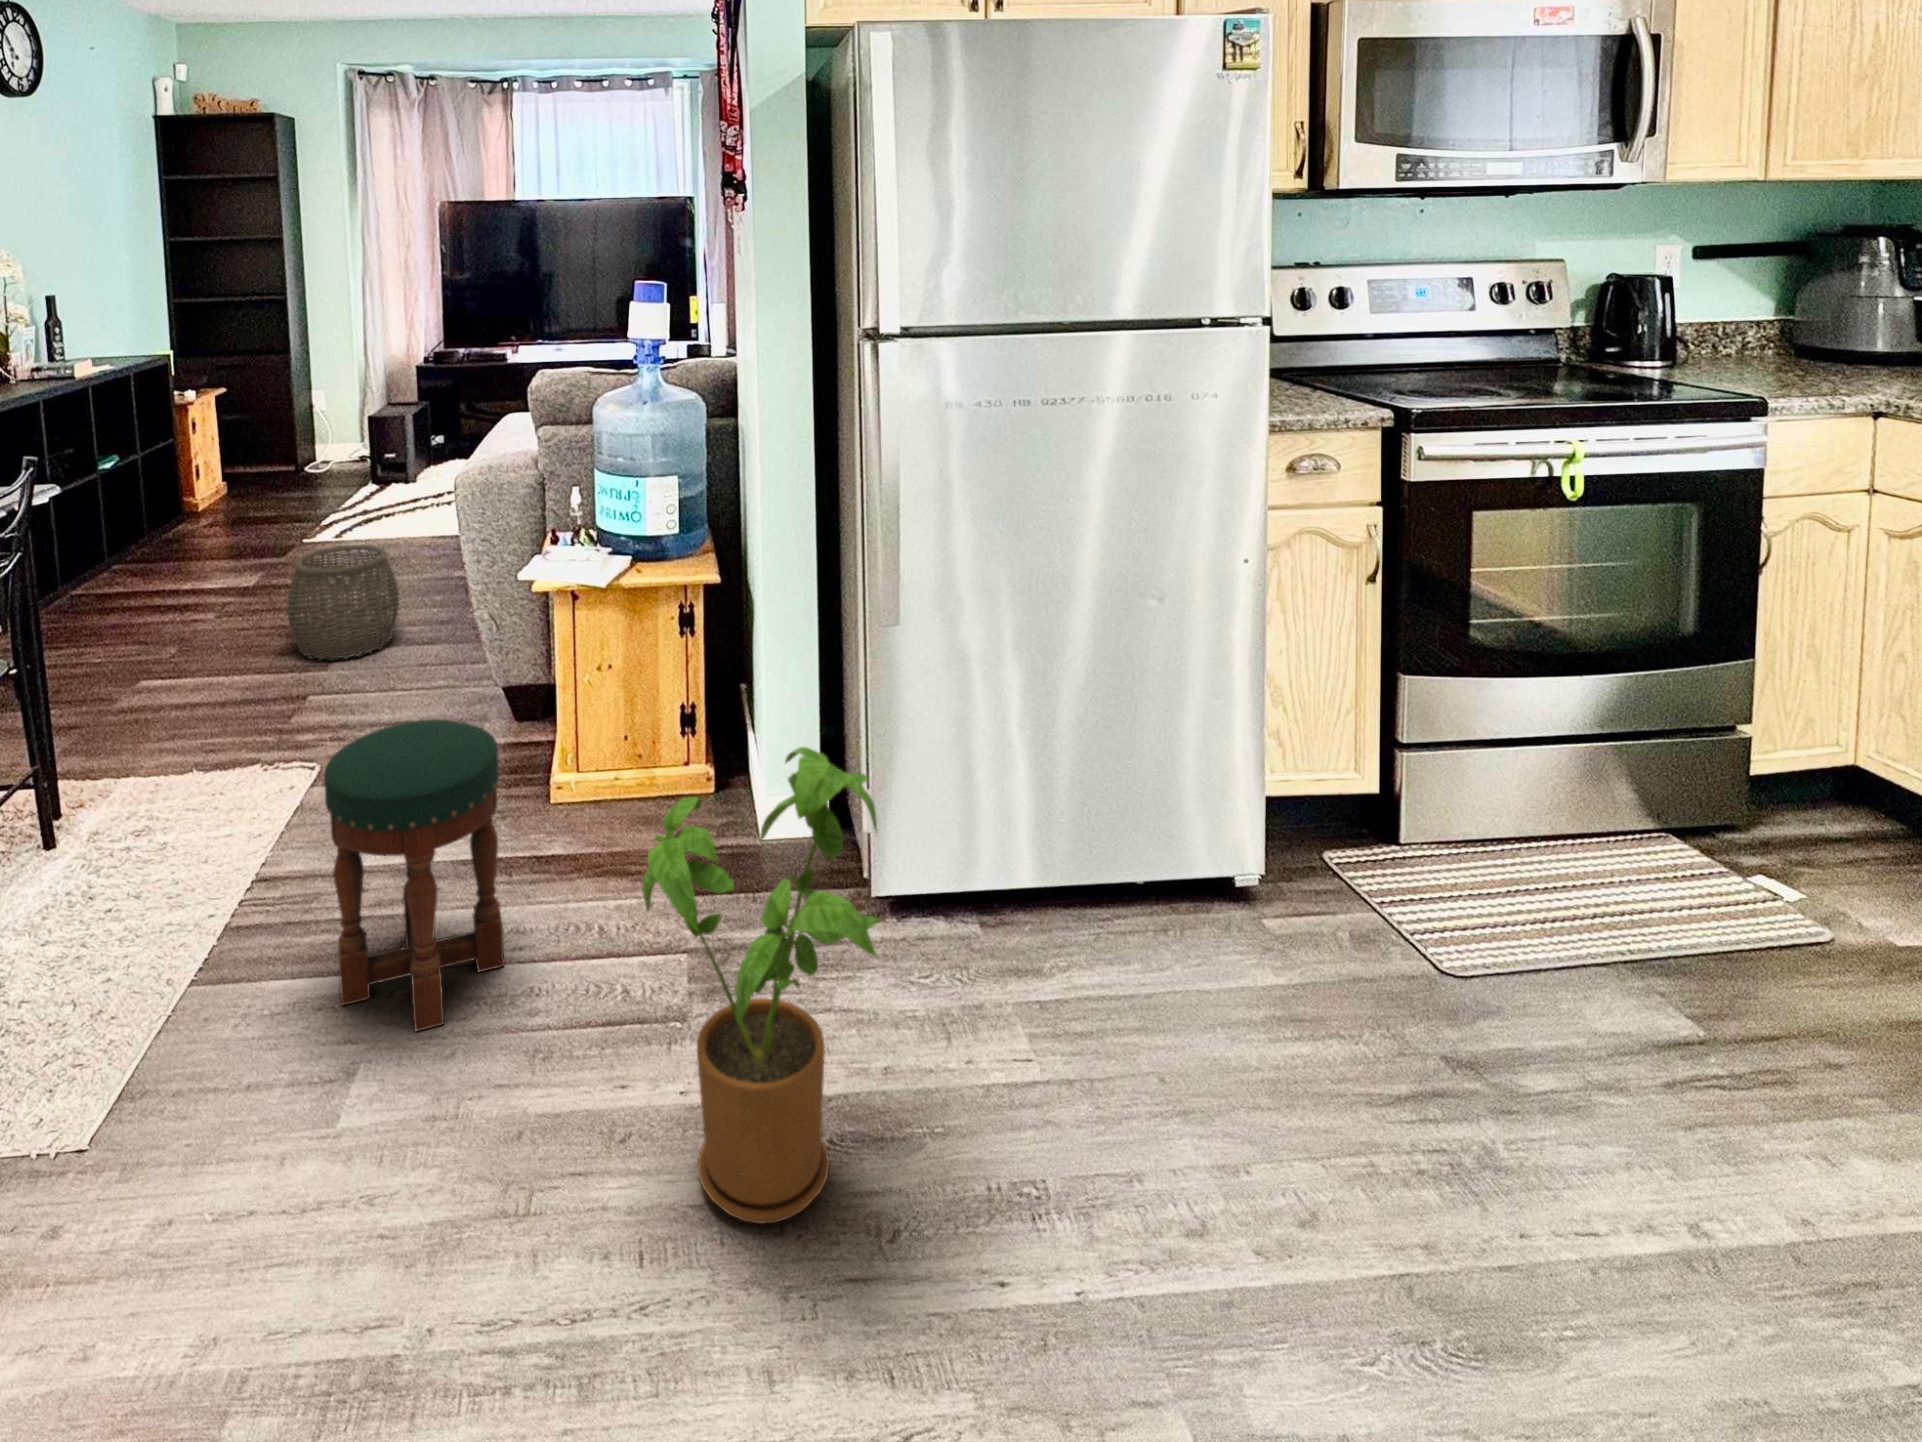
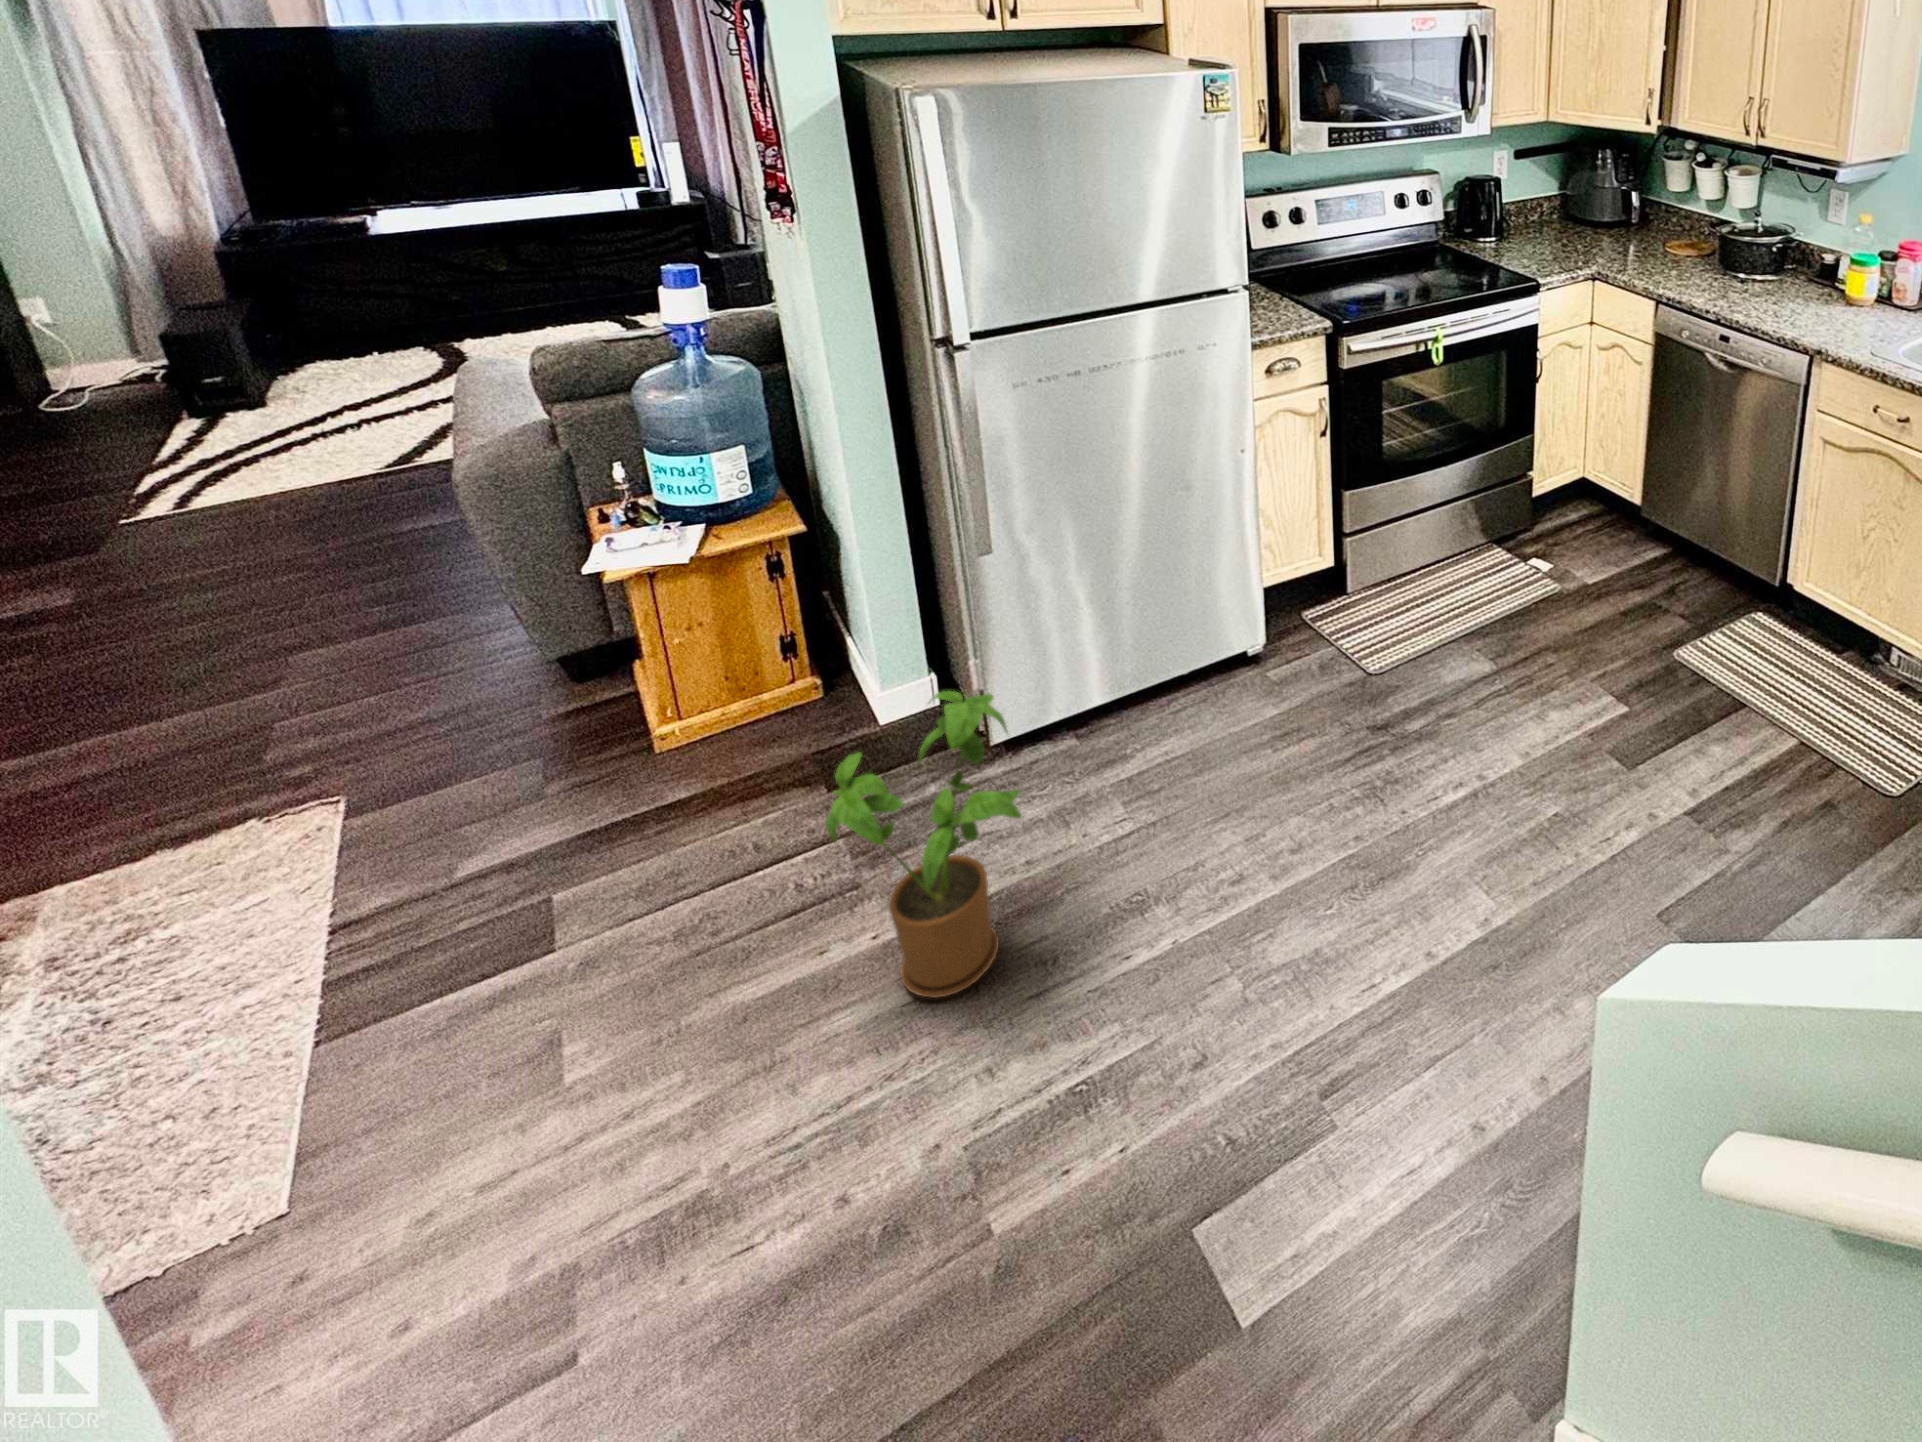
woven basket: present [287,545,400,660] -> none [180,541,363,685]
stool: present [324,720,504,1031] -> none [444,740,673,1004]

